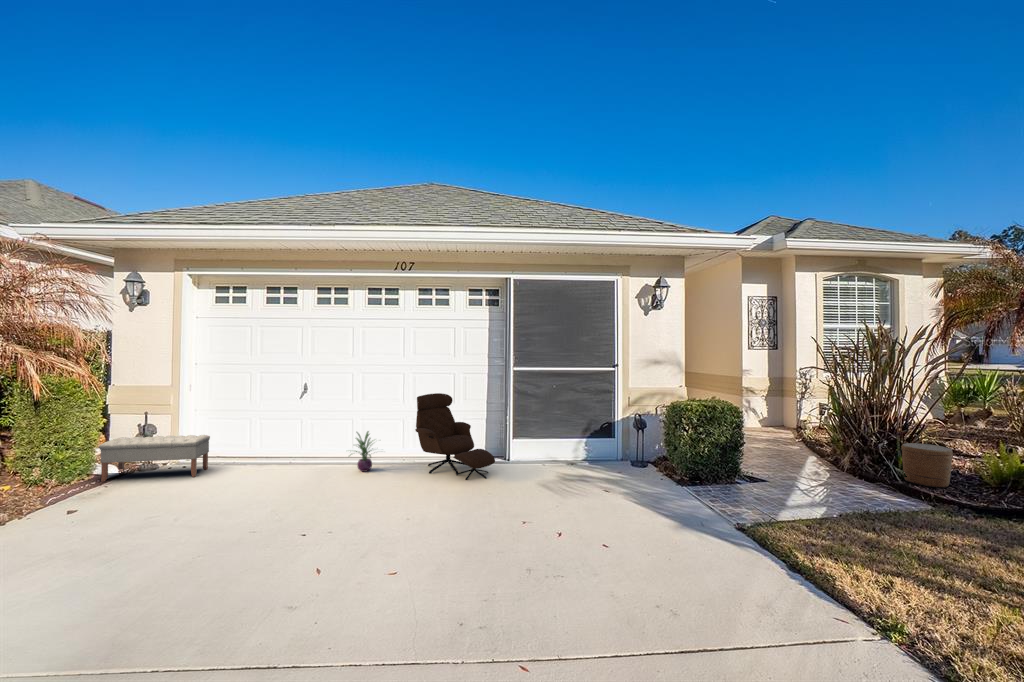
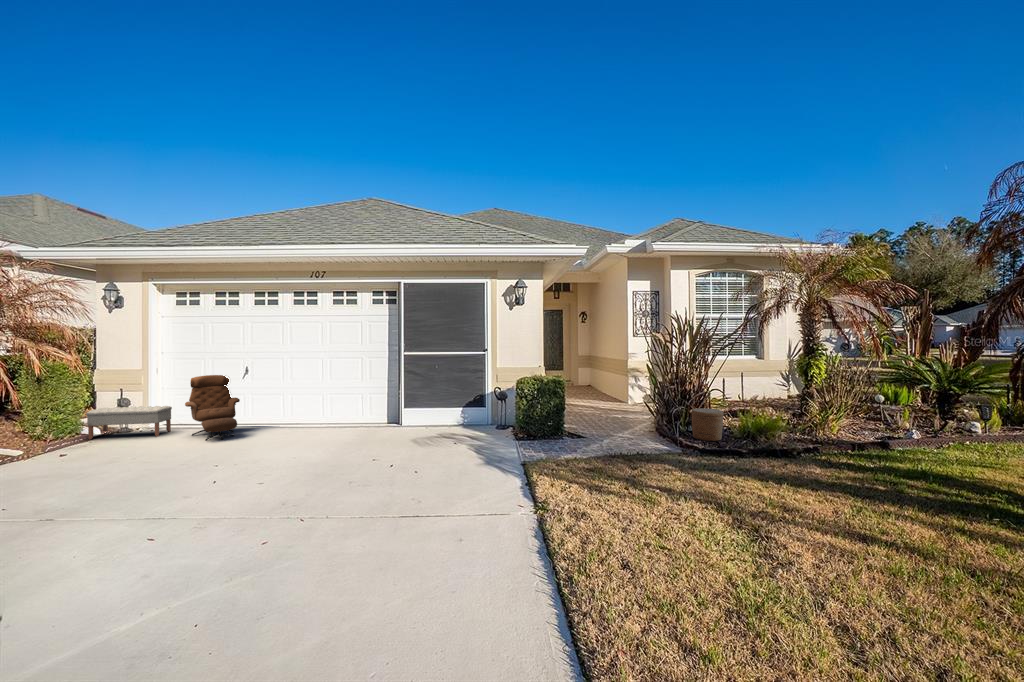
lounge chair: present [415,393,495,480] -> present [185,375,240,440]
decorative plant: present [356,431,373,472] -> none [268,402,305,433]

